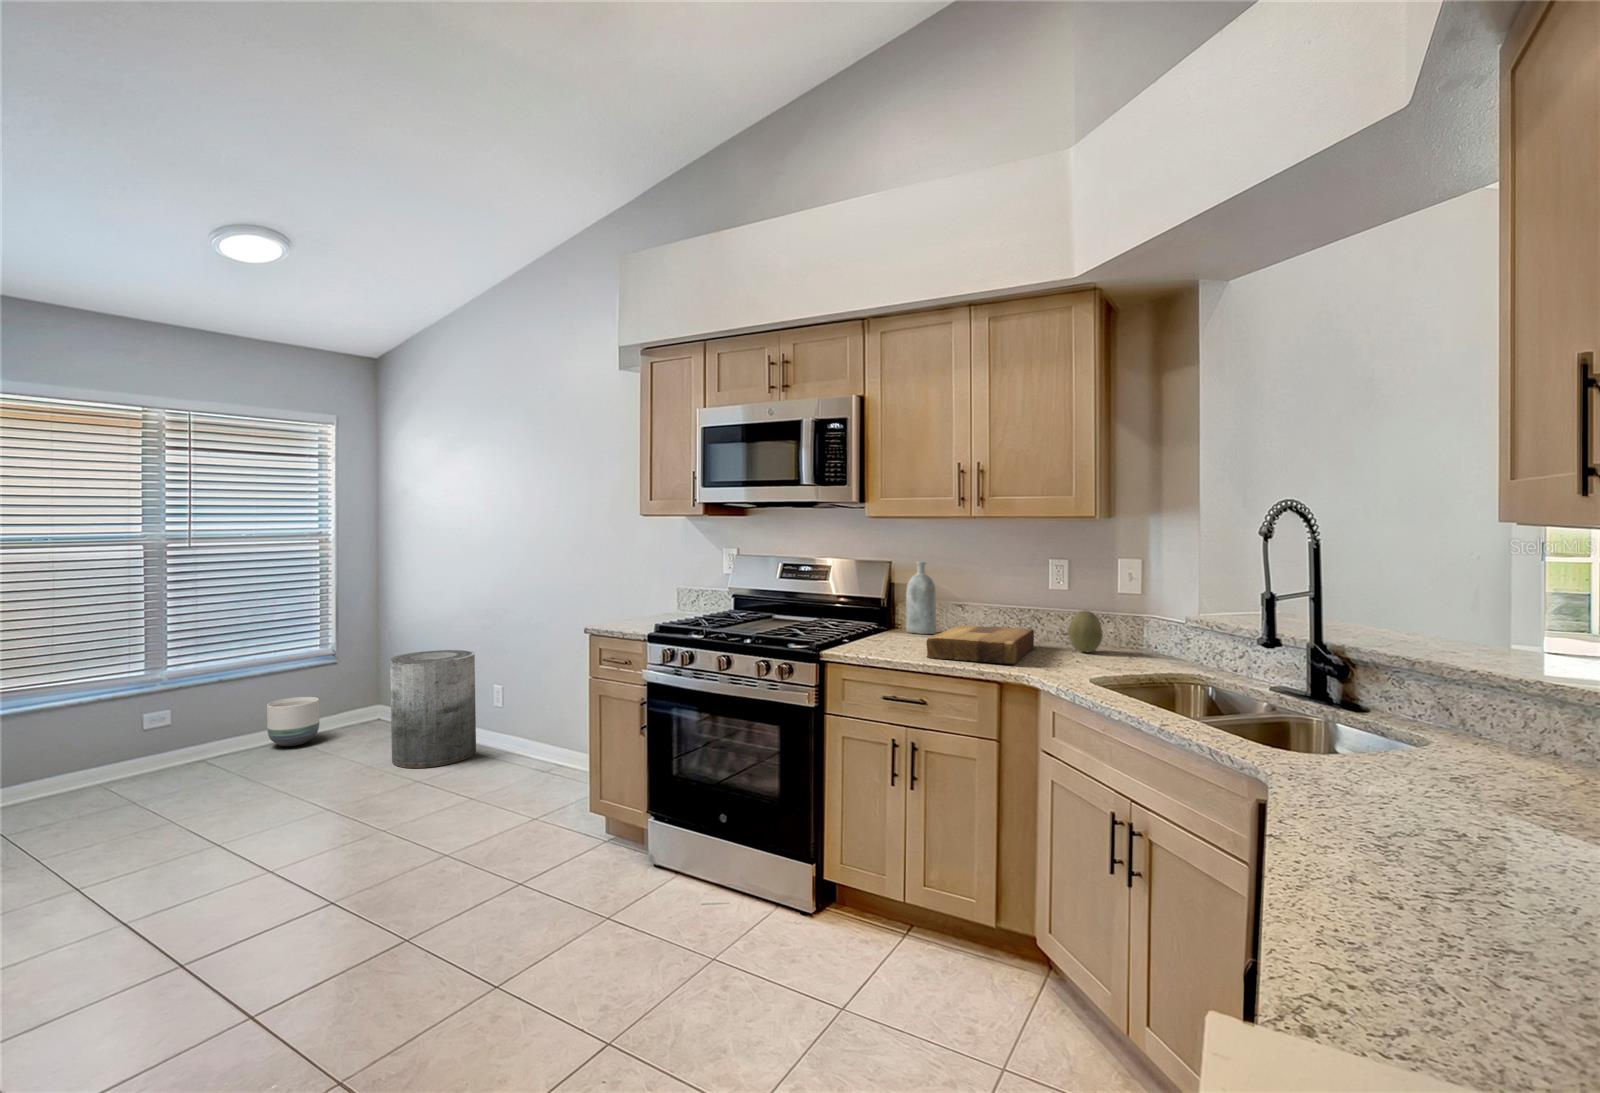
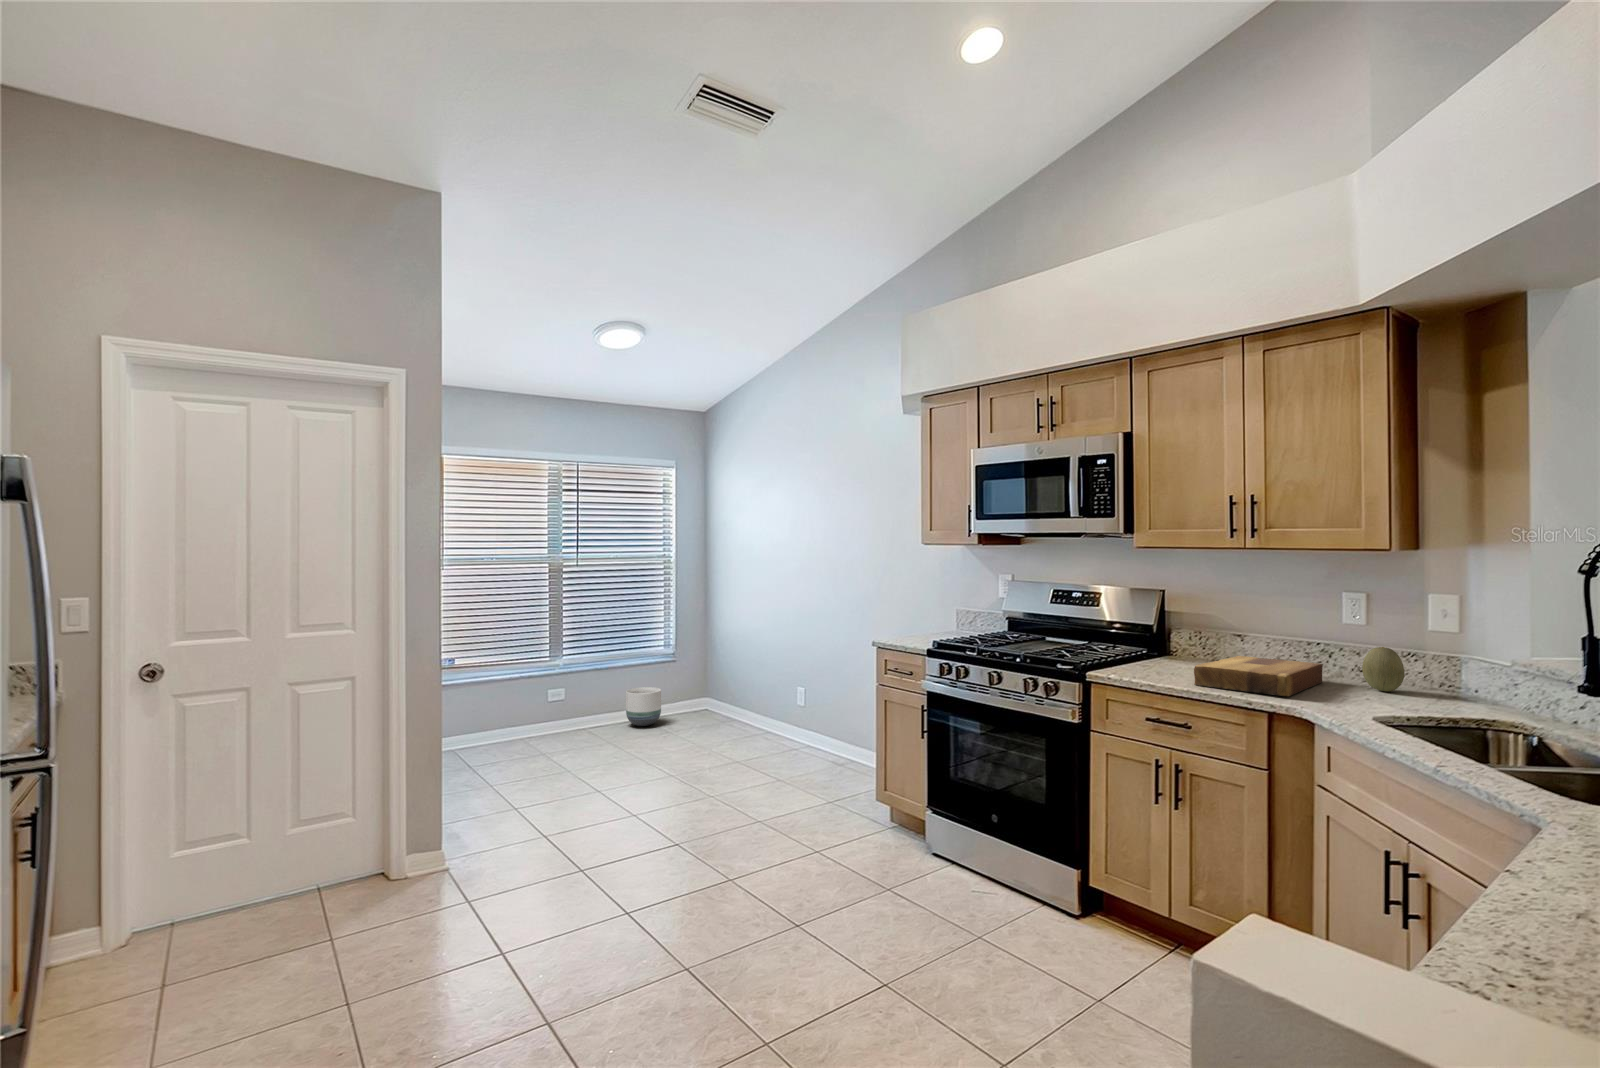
bottle: present [906,562,936,634] -> none [1181,590,1213,663]
trash can: present [390,650,476,768] -> none [715,655,779,753]

